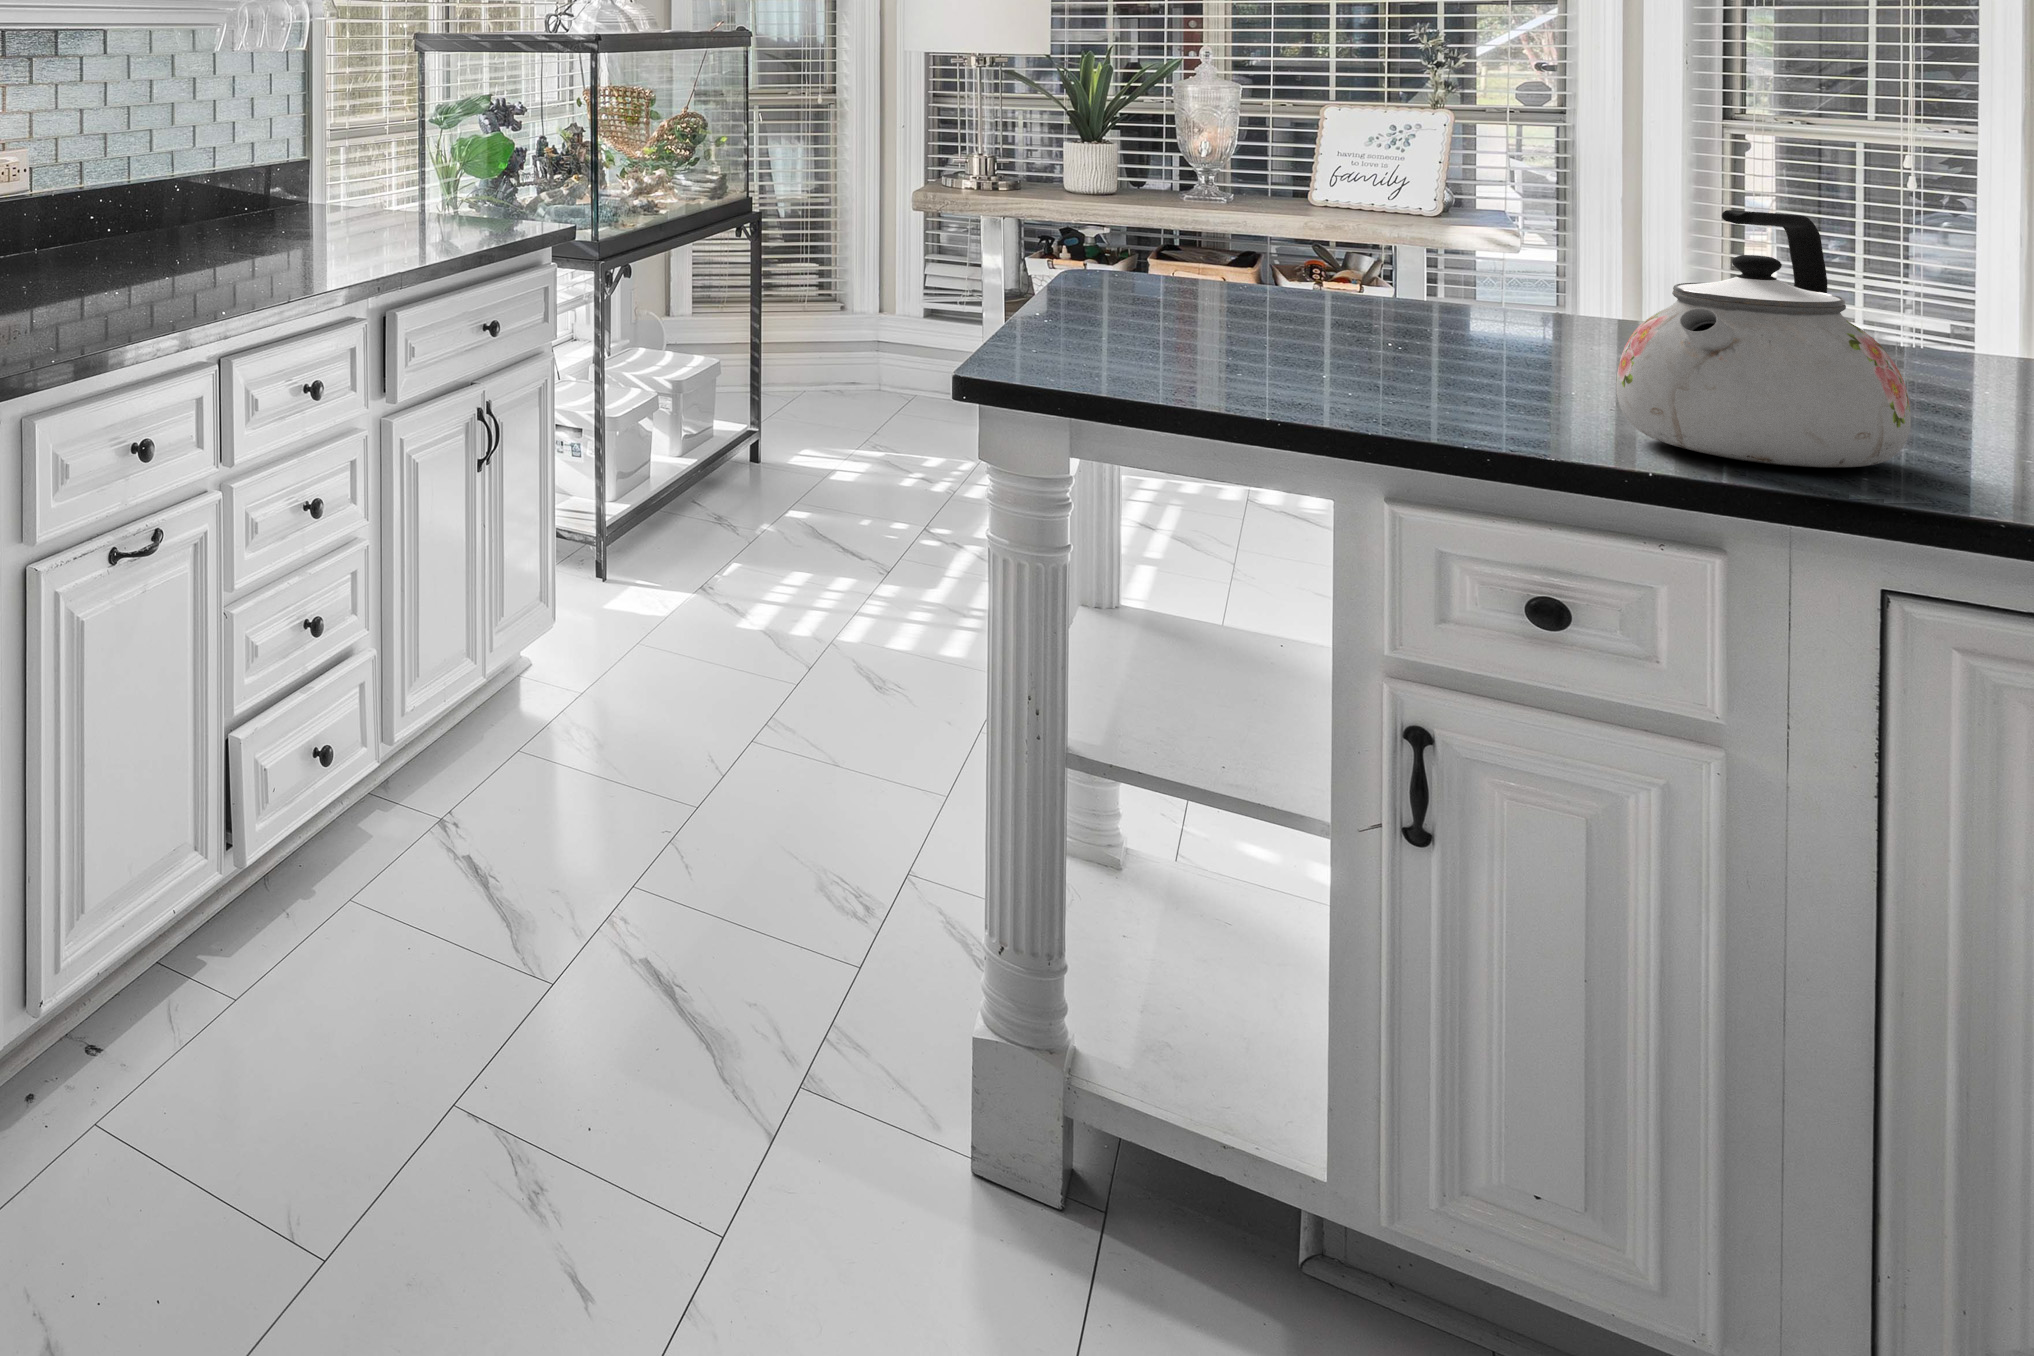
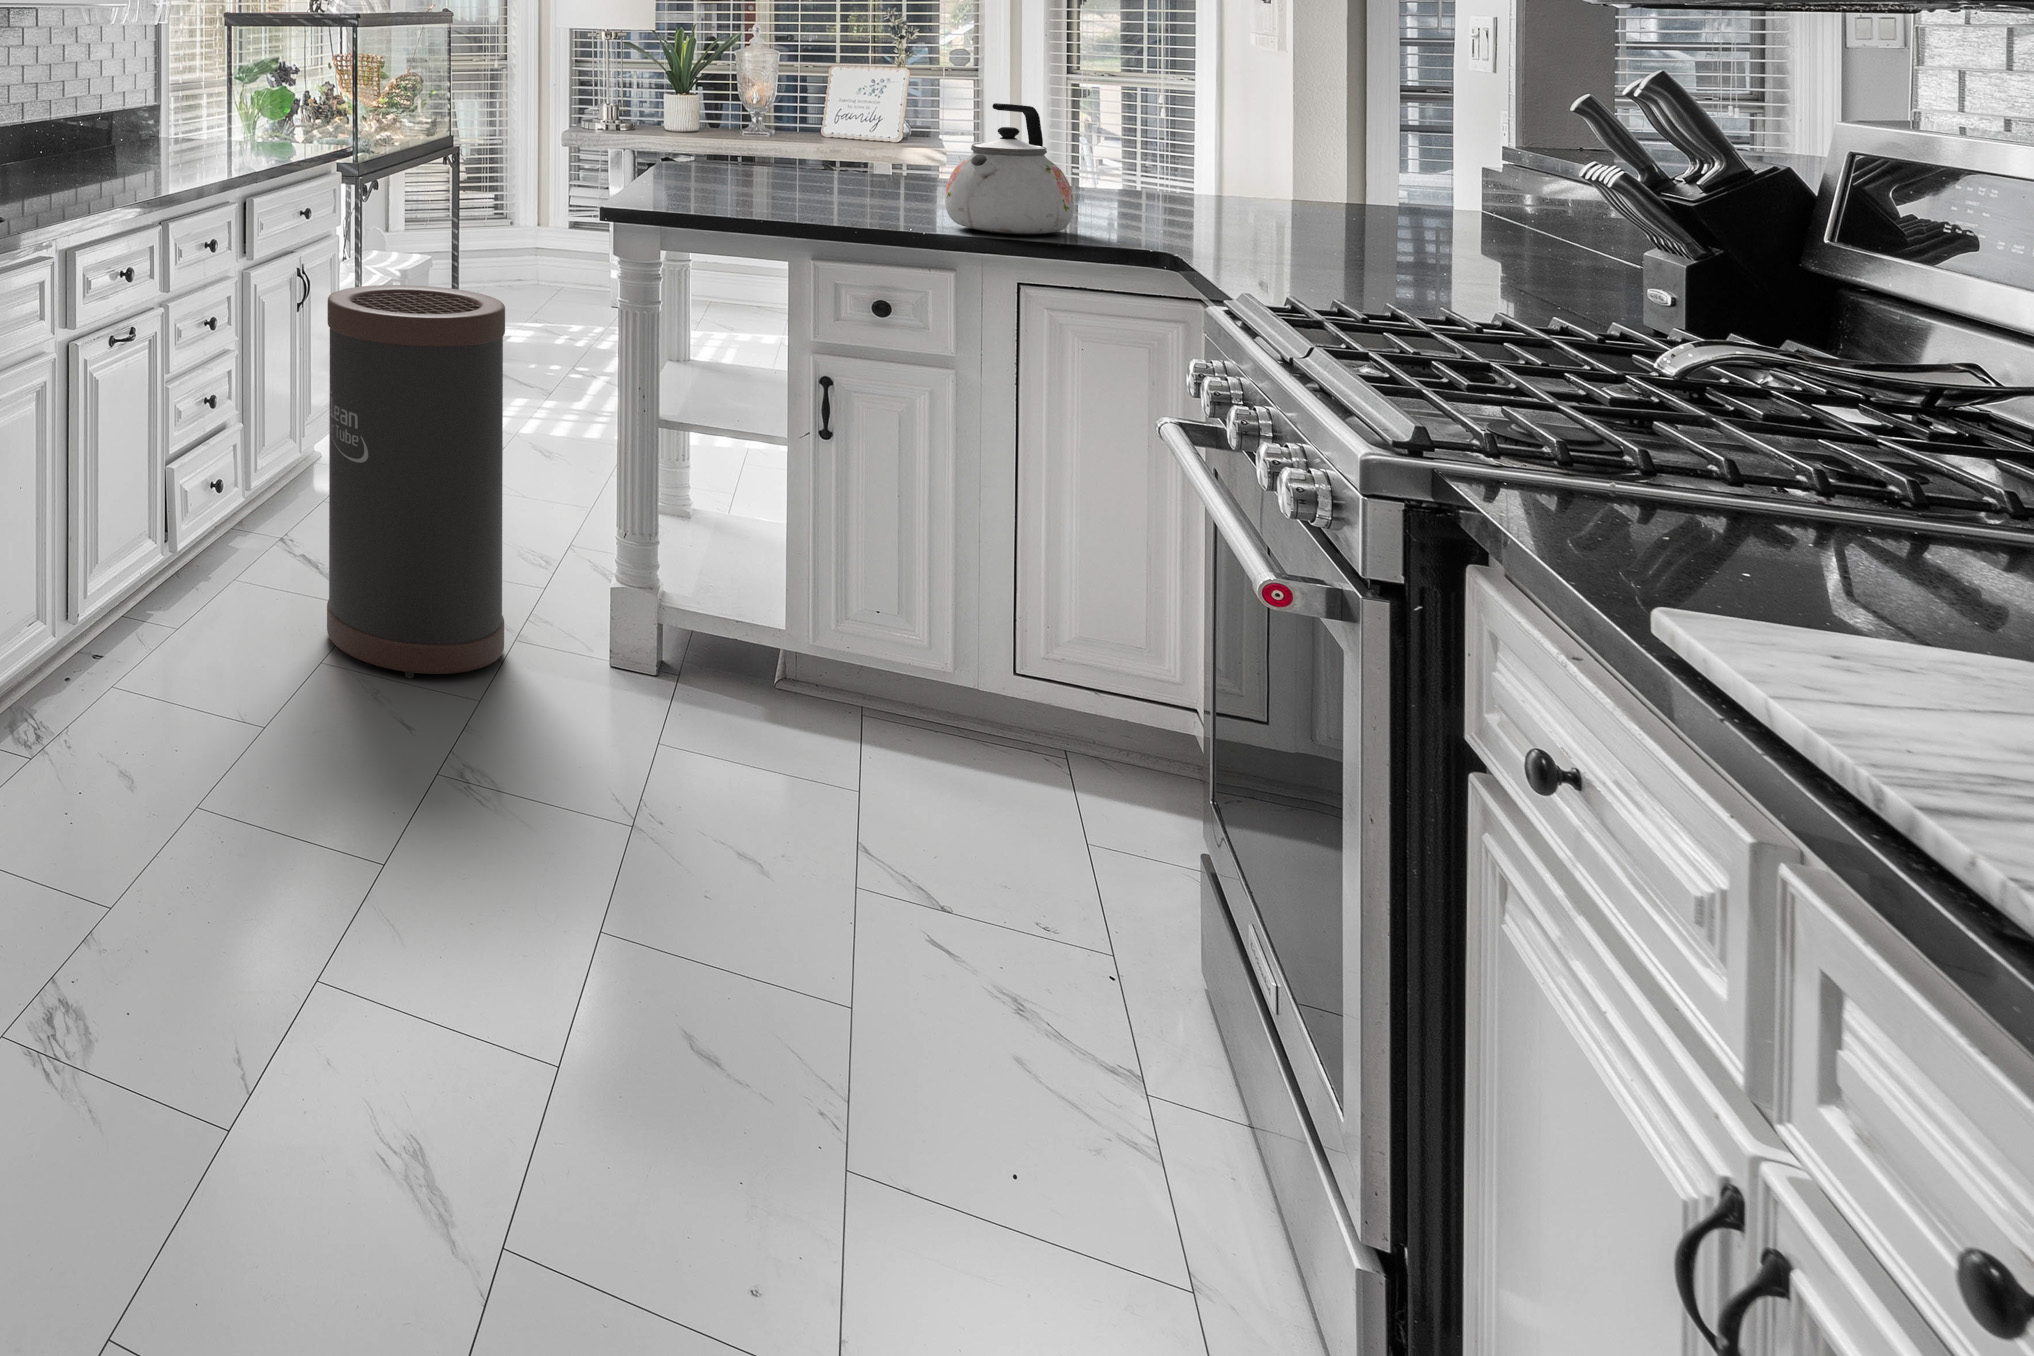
trash can: none [477,465,774,1135] -> present [327,285,505,678]

